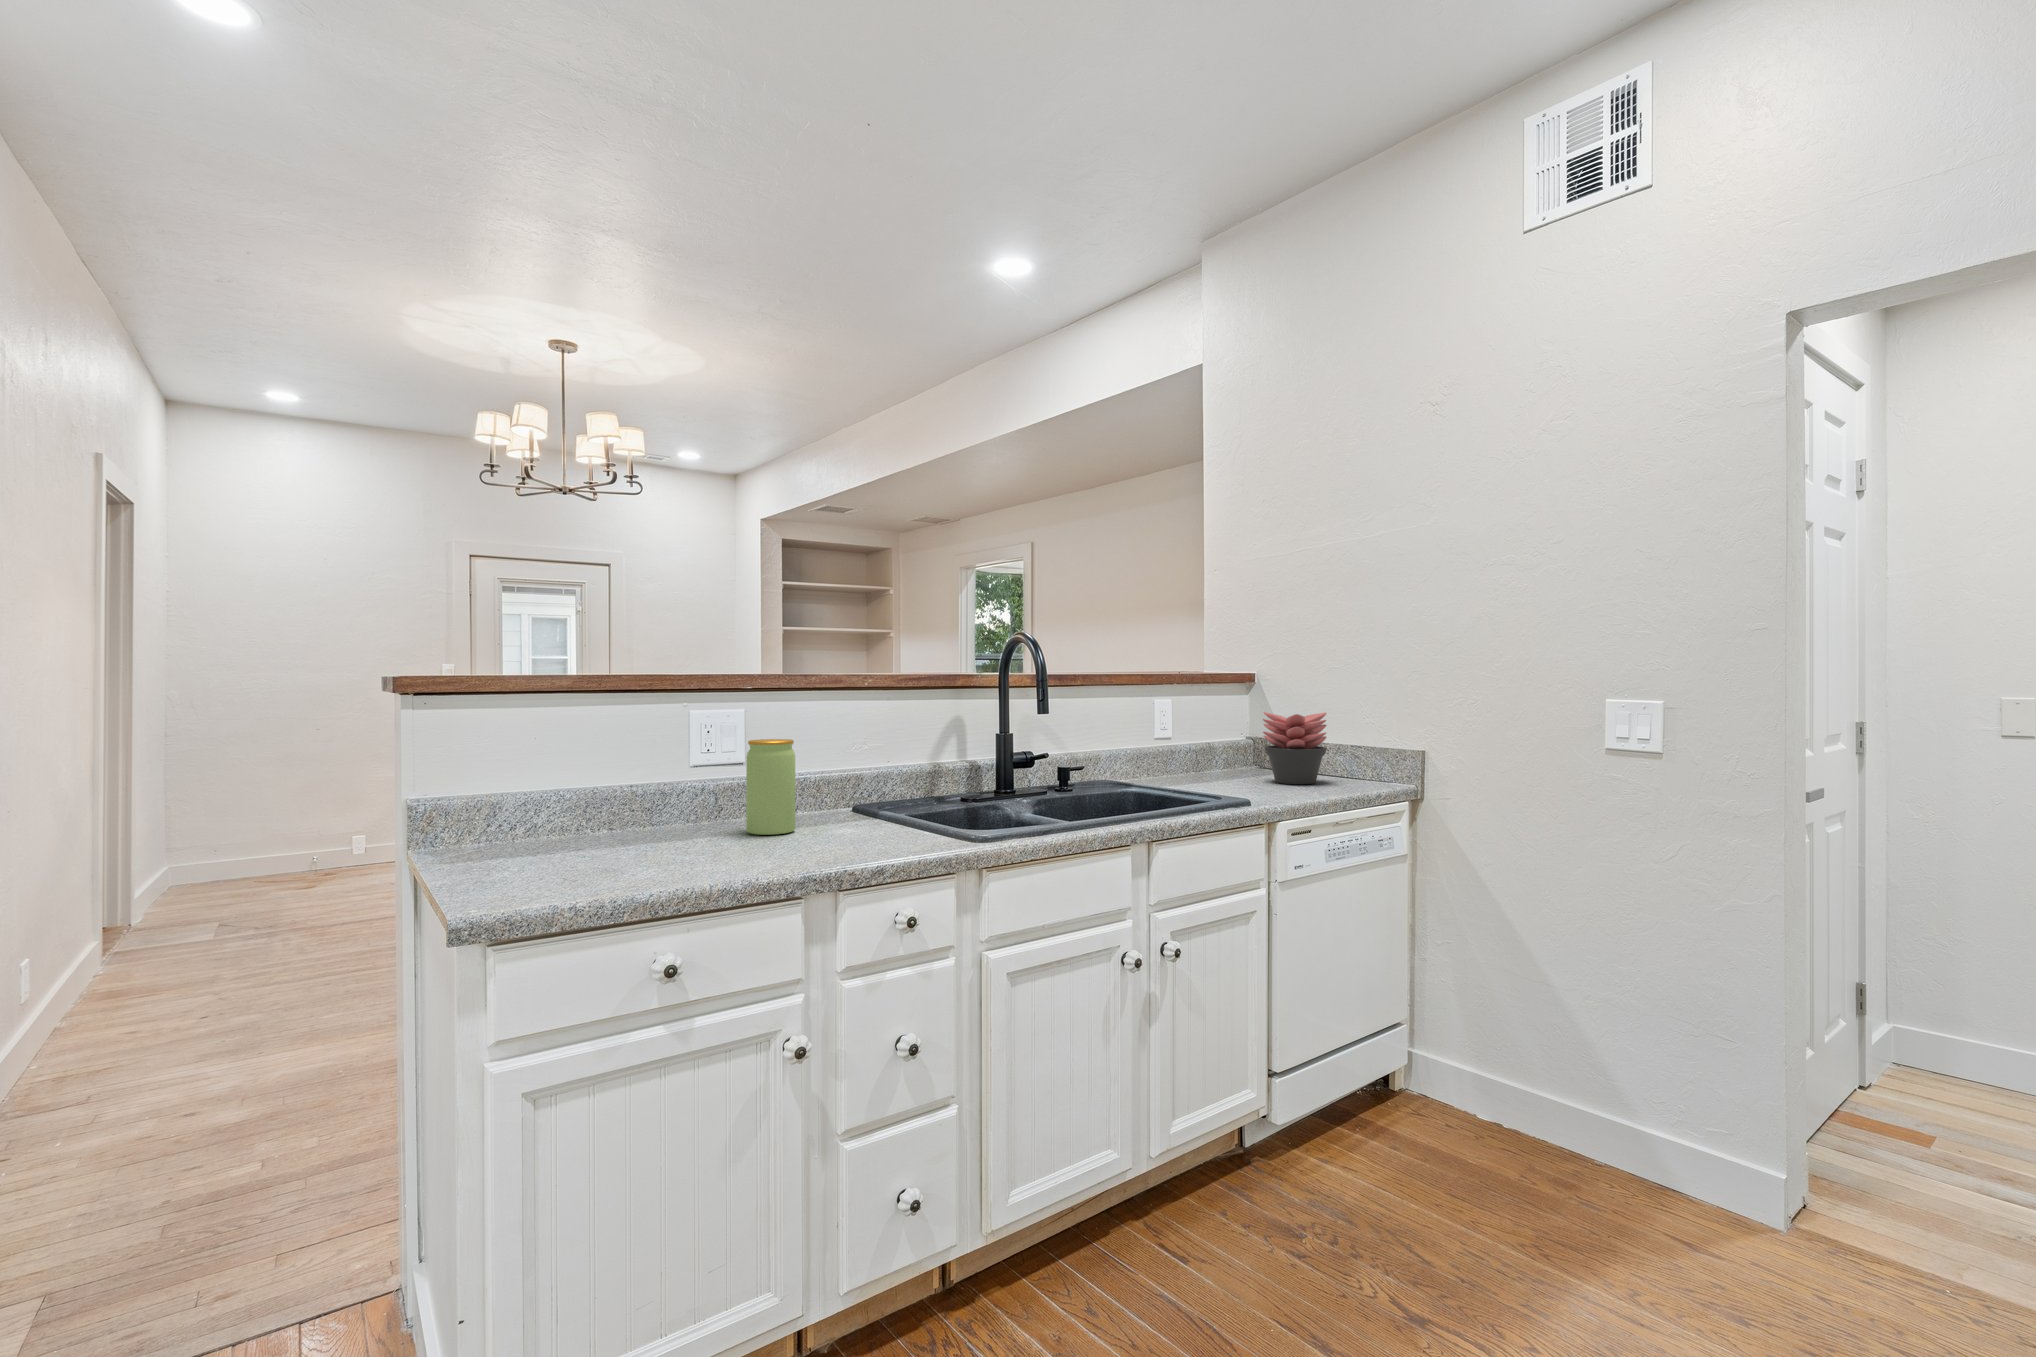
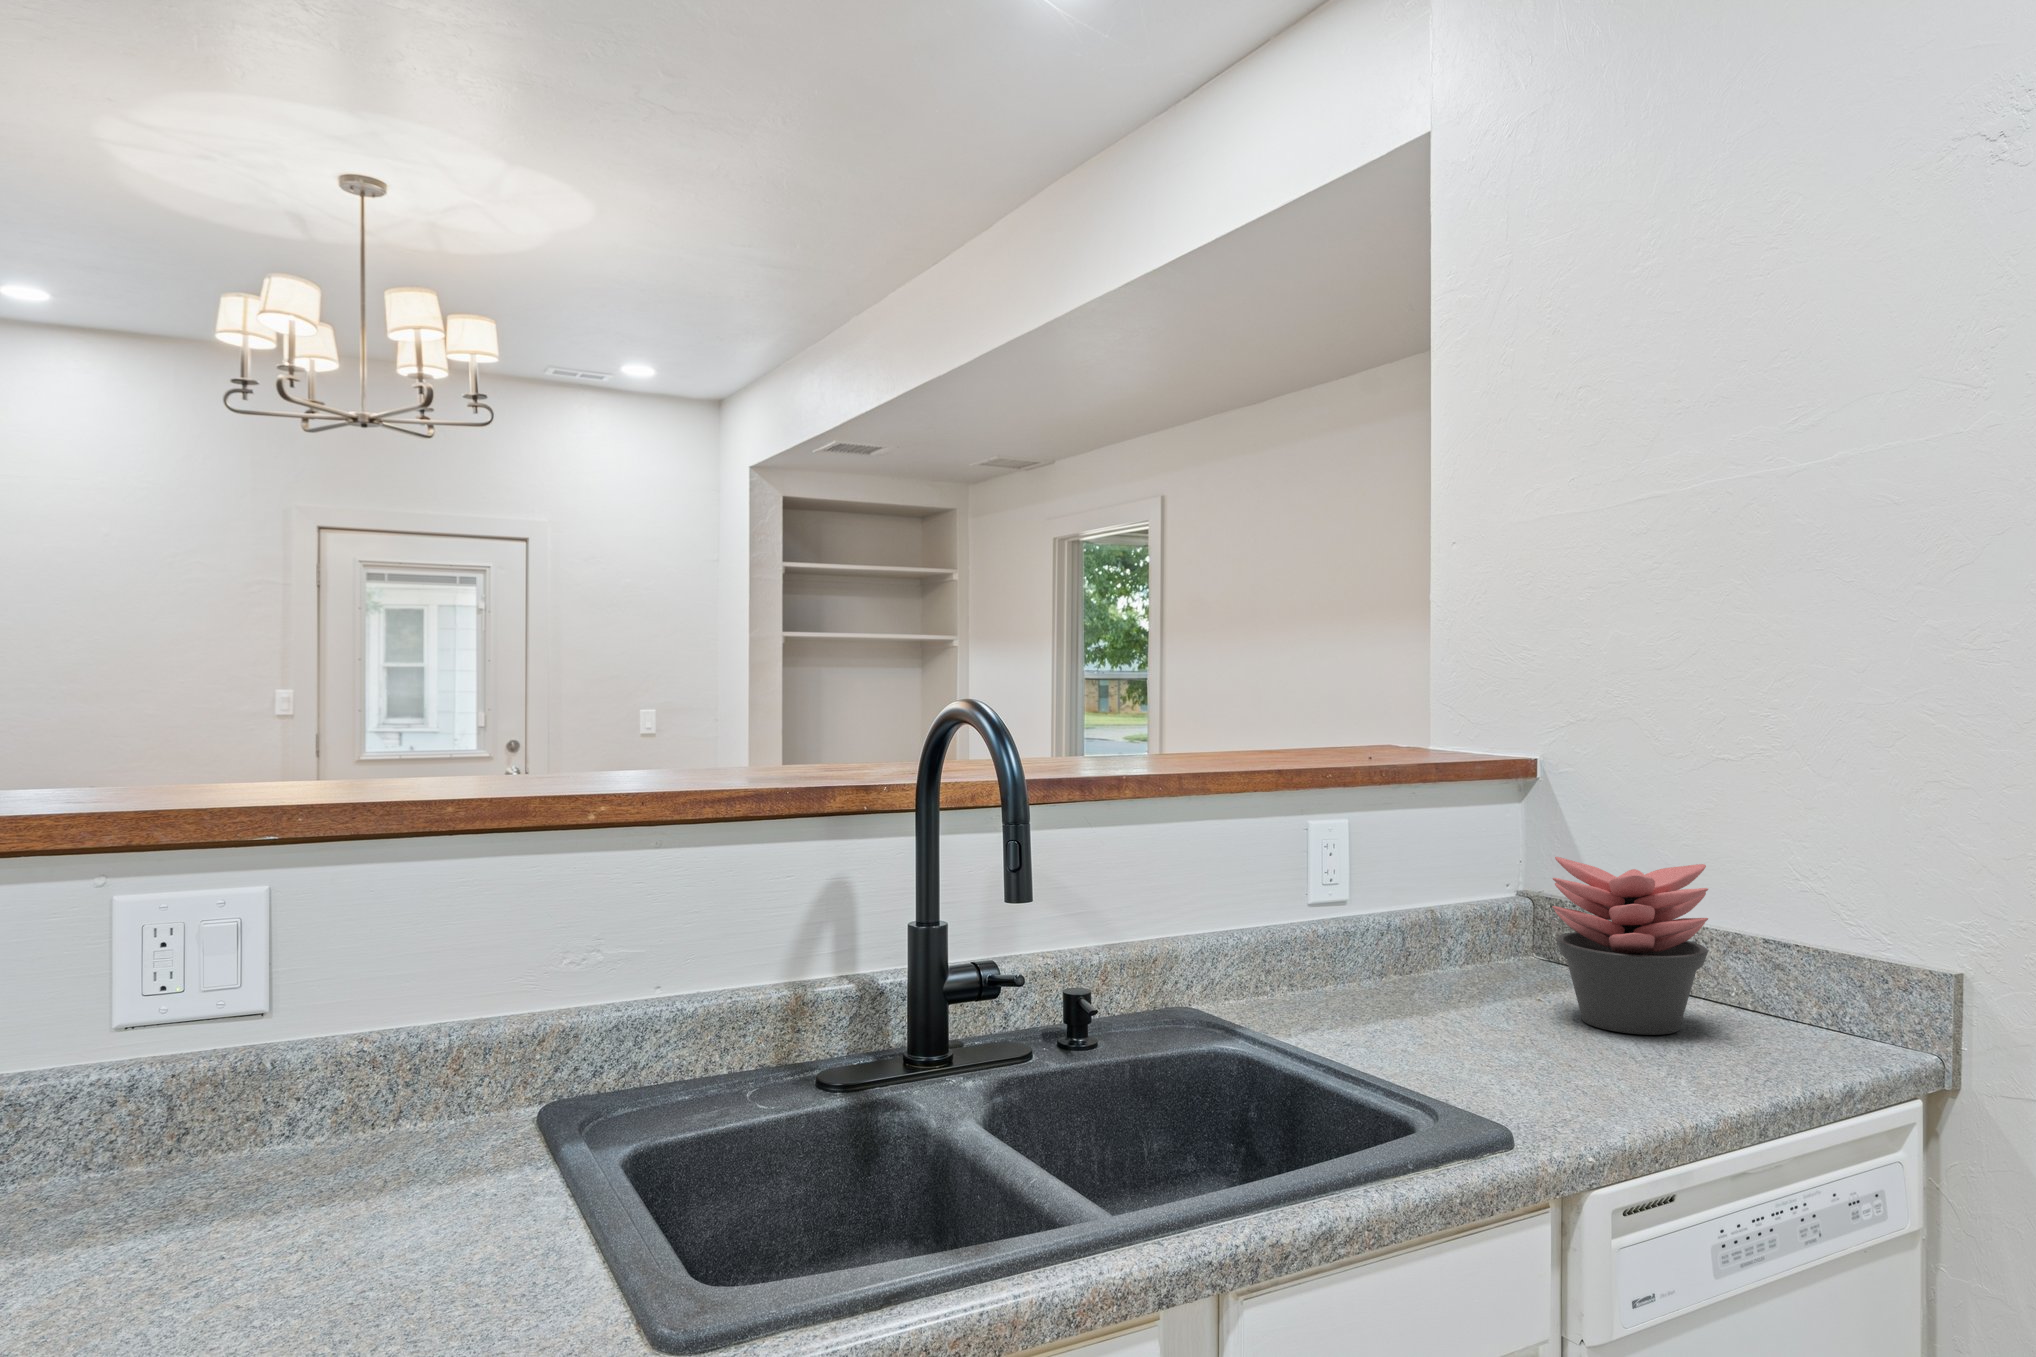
jar: present [746,739,795,835] -> none [121,980,270,1255]

